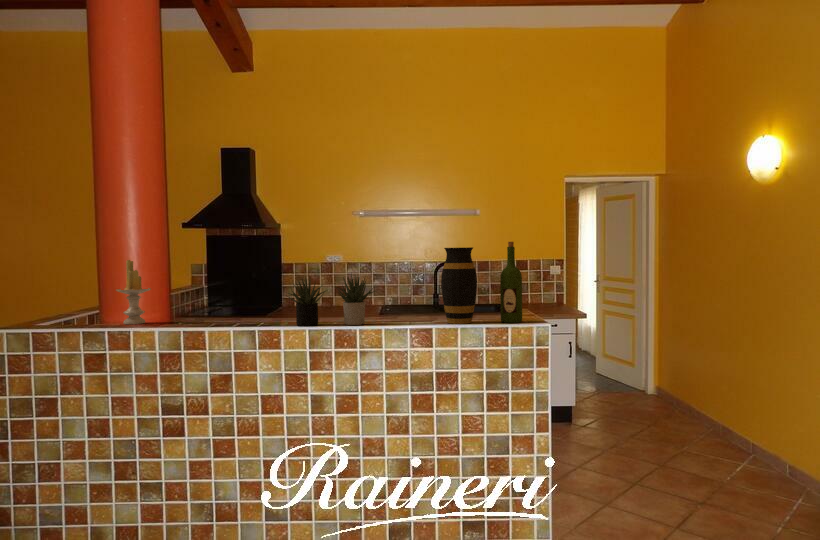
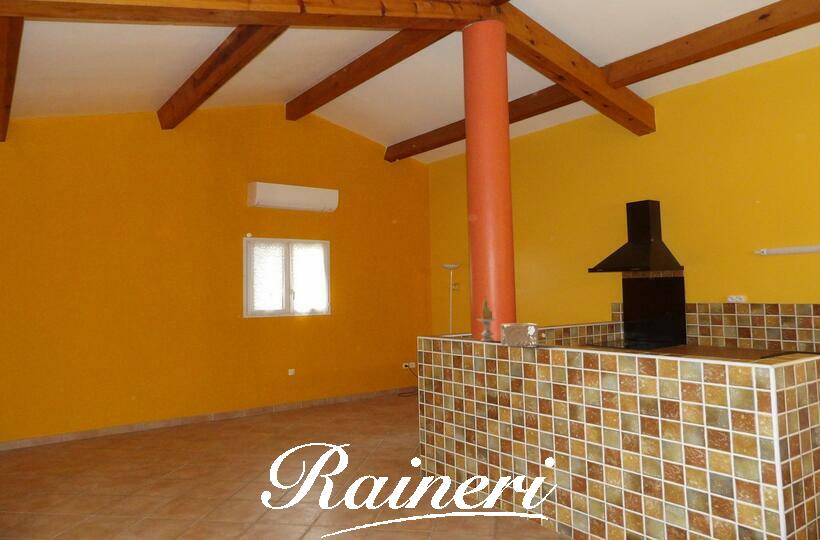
wine bottle: present [500,242,522,323] -> none [729,286,754,364]
vase: present [441,247,477,324] -> none [673,291,708,360]
succulent plant: present [287,274,375,326] -> none [554,311,621,353]
decorative bowl: none [185,292,242,328] -> present [500,323,538,347]

